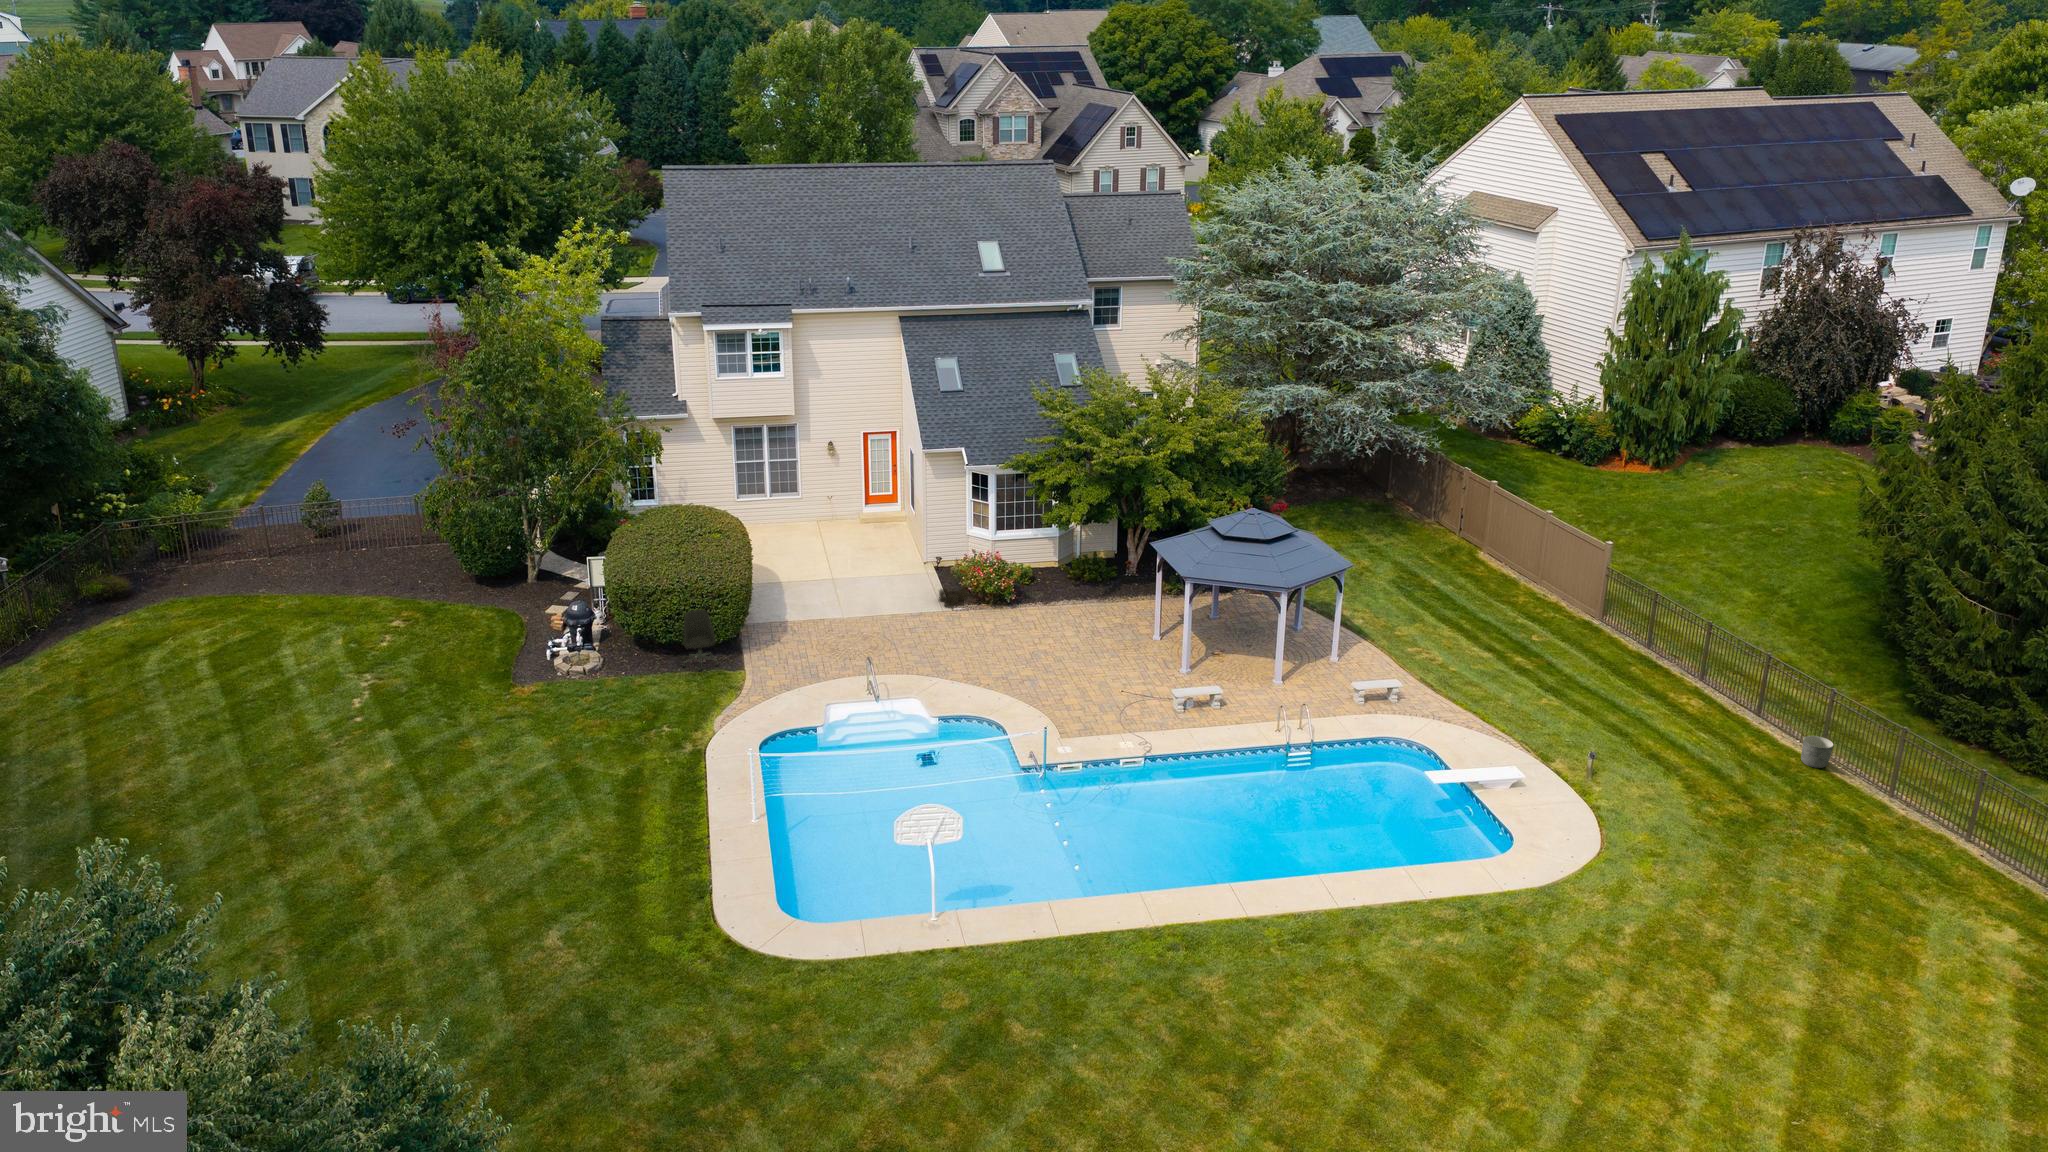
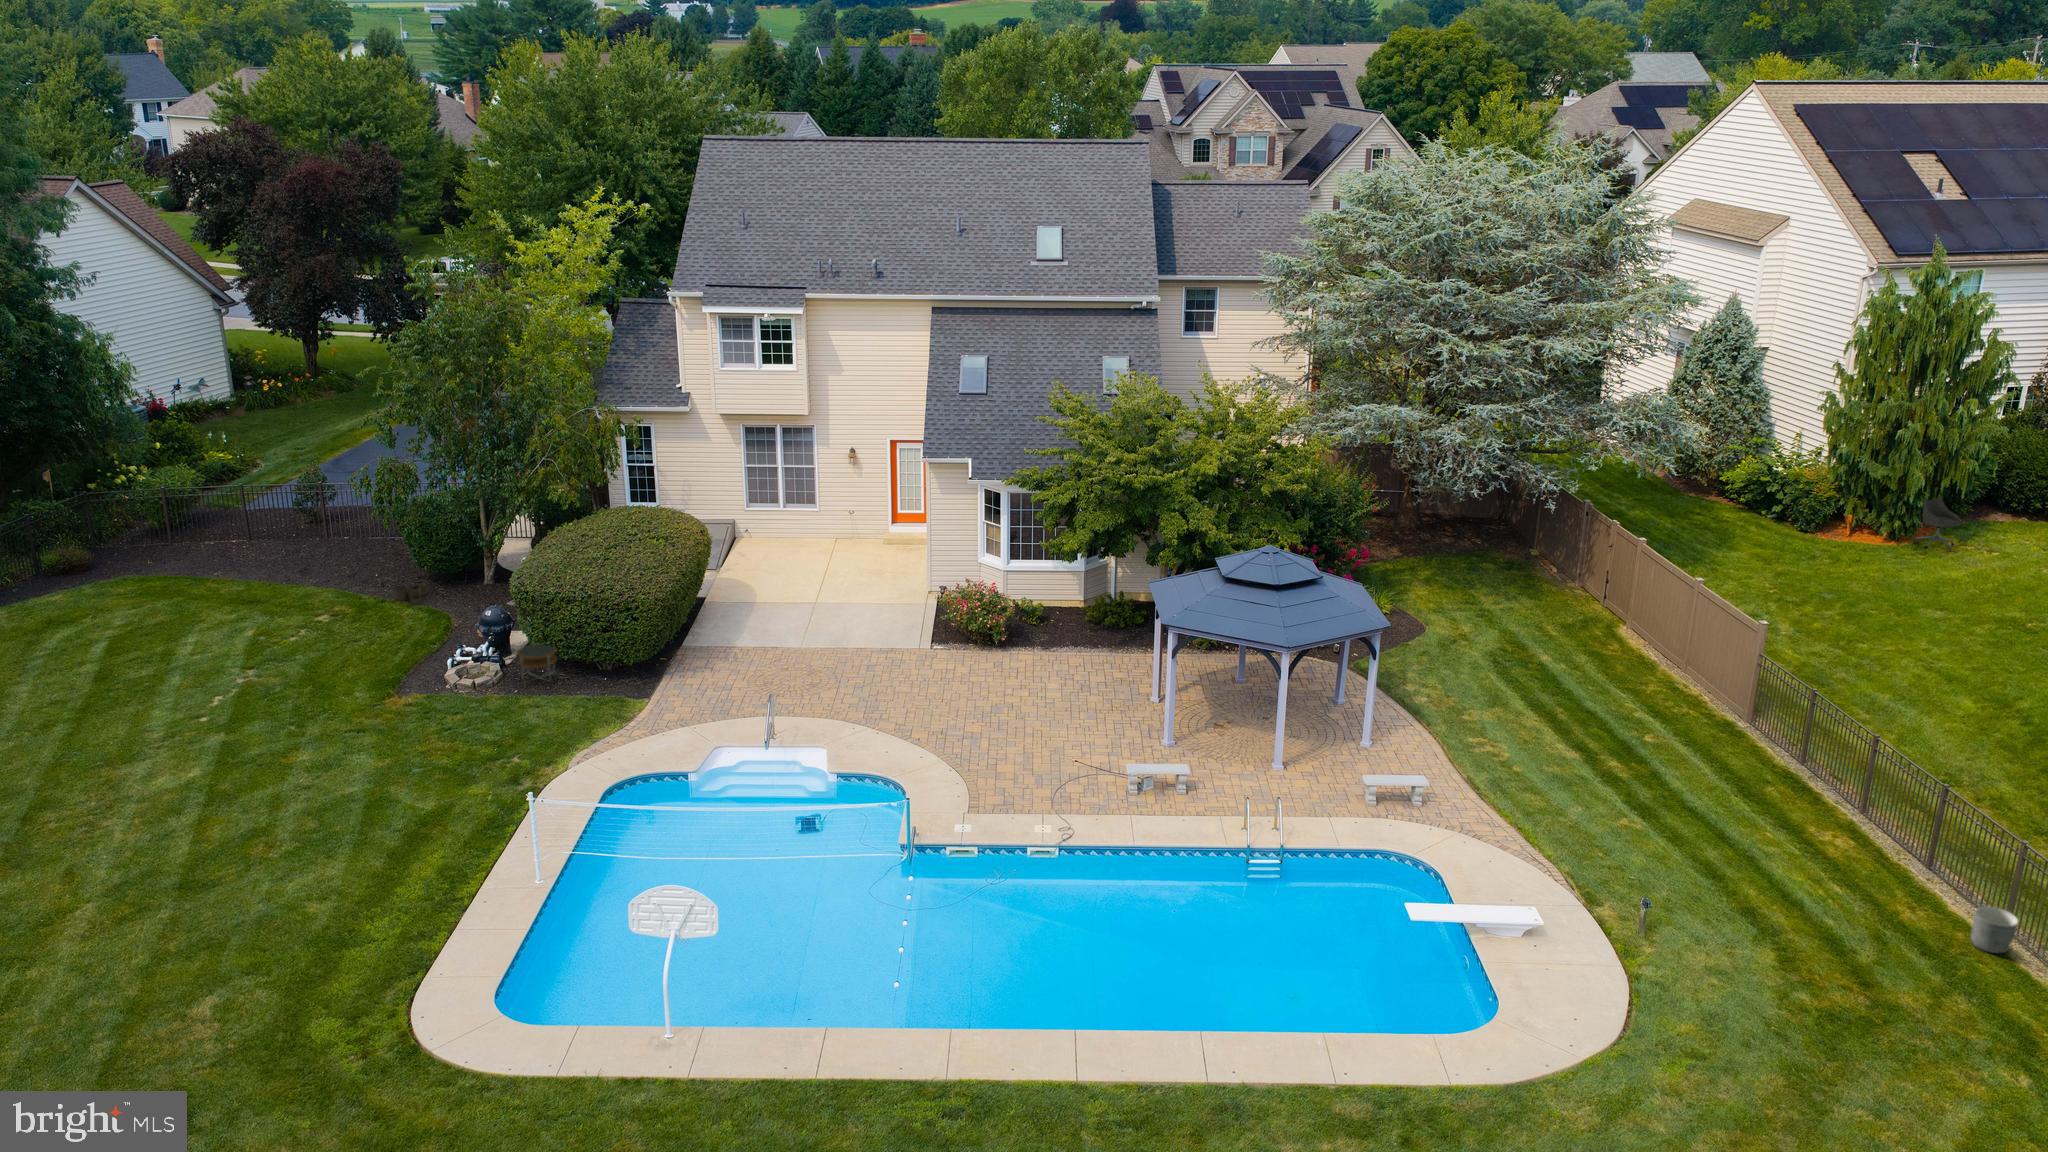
woven basket: present [939,588,968,608] -> present [396,582,428,604]
chair: present [682,609,718,671] -> present [1914,496,1960,551]
side table: none [625,632,659,667] -> present [517,644,557,679]

